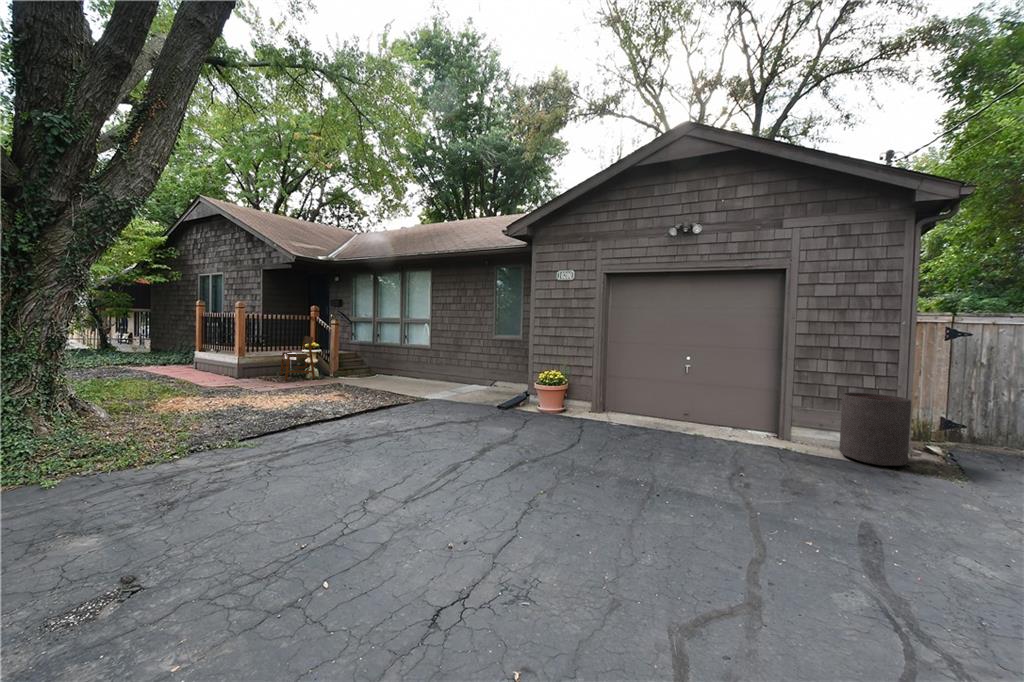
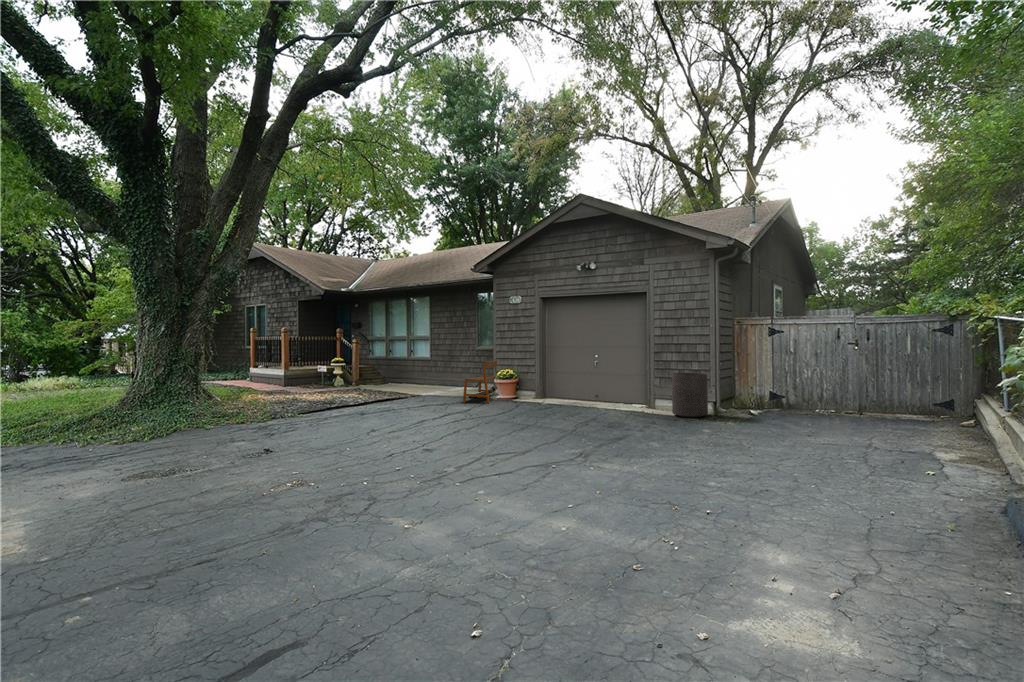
bench: present [280,336,315,380] -> present [463,360,498,403]

